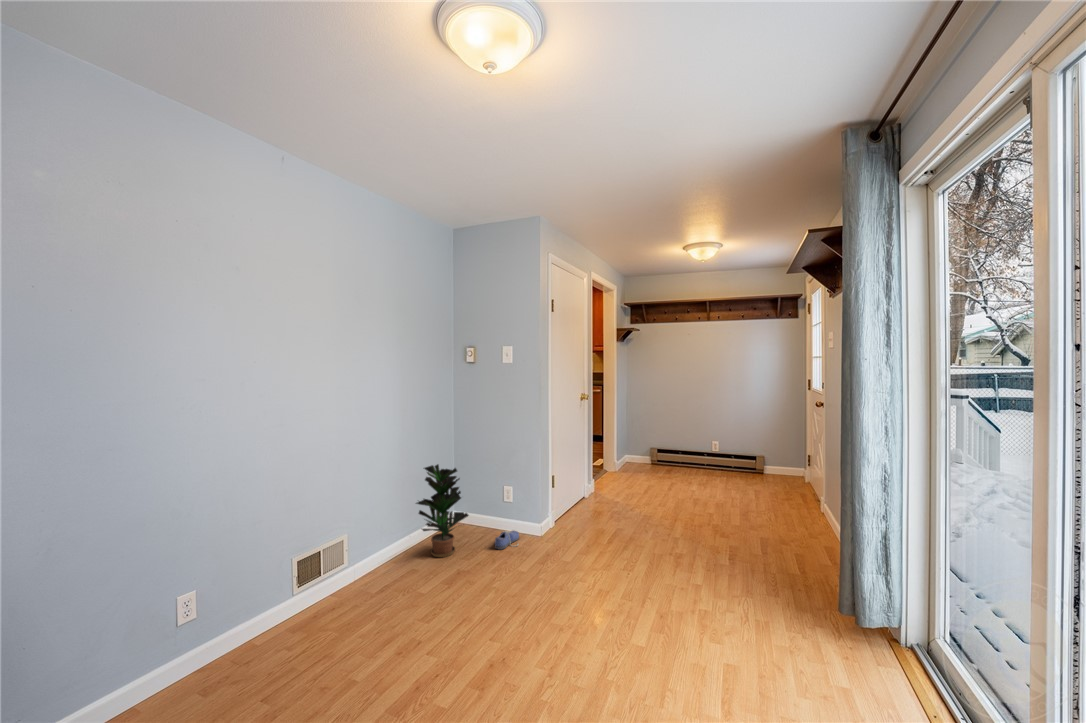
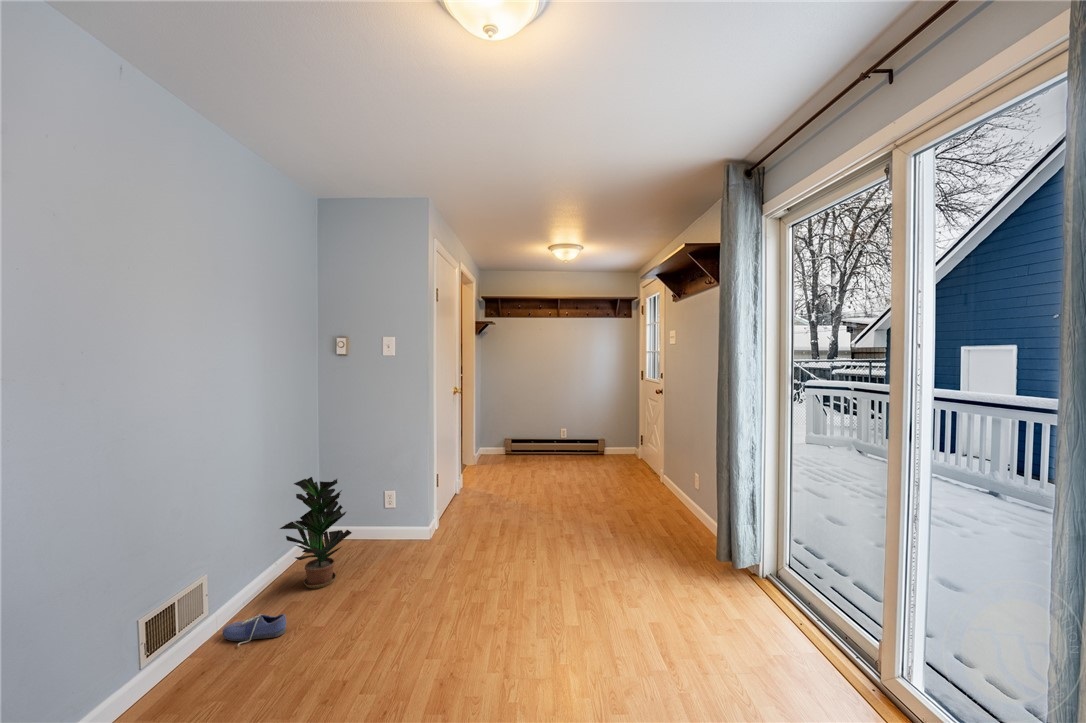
shoe: present [495,530,519,549] -> present [222,614,286,646]

